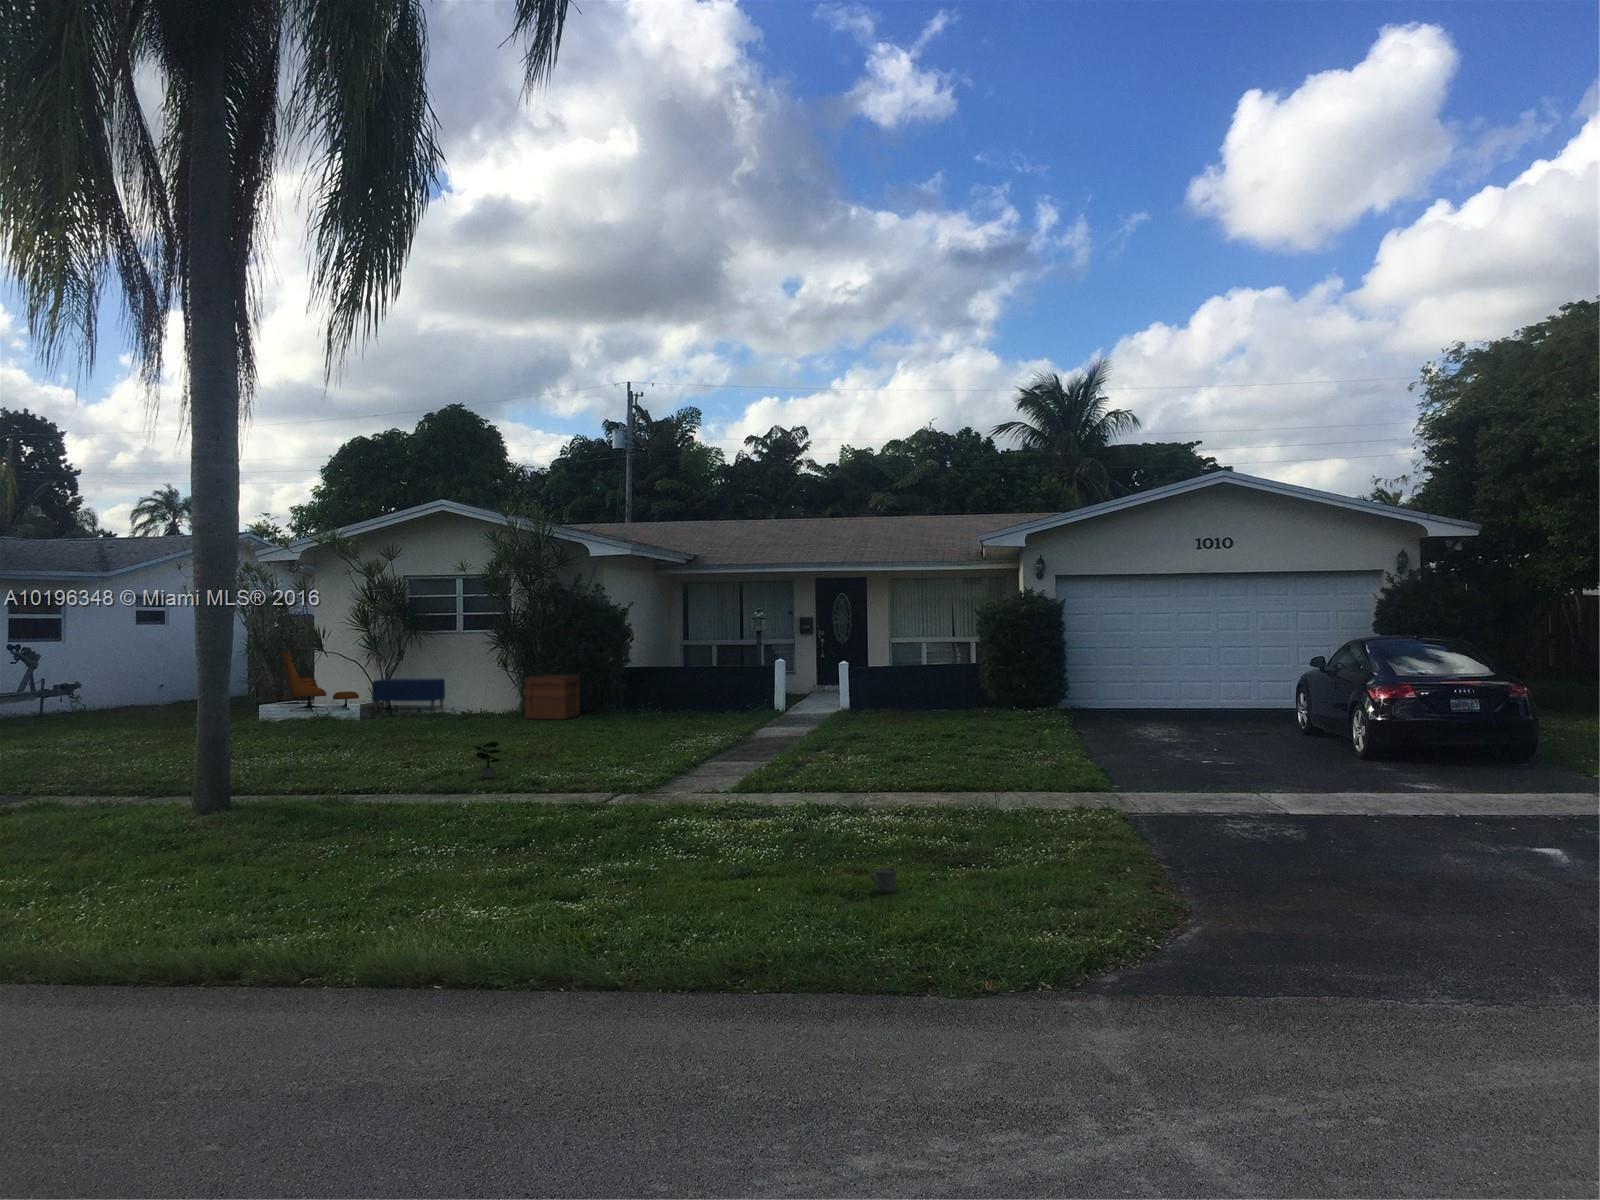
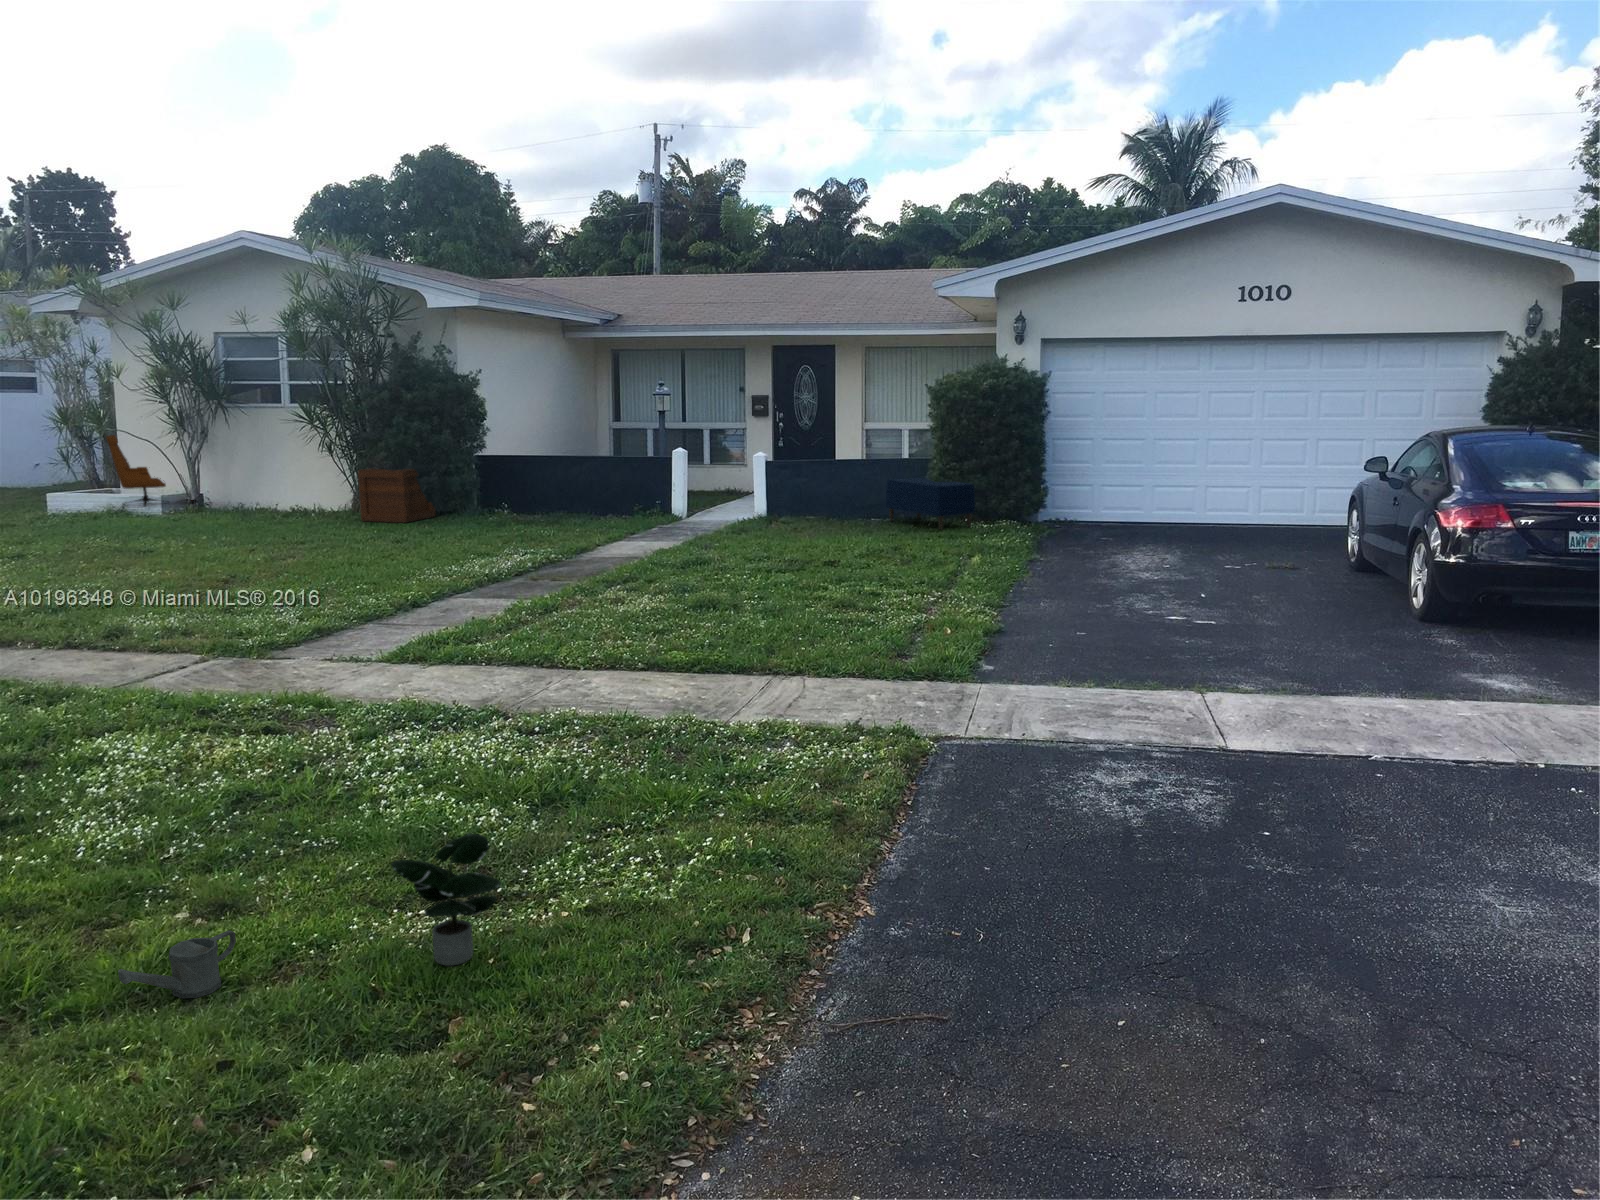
bench: present [372,679,445,711] -> present [886,478,975,530]
potted plant: present [472,742,503,778] -> present [392,834,501,966]

